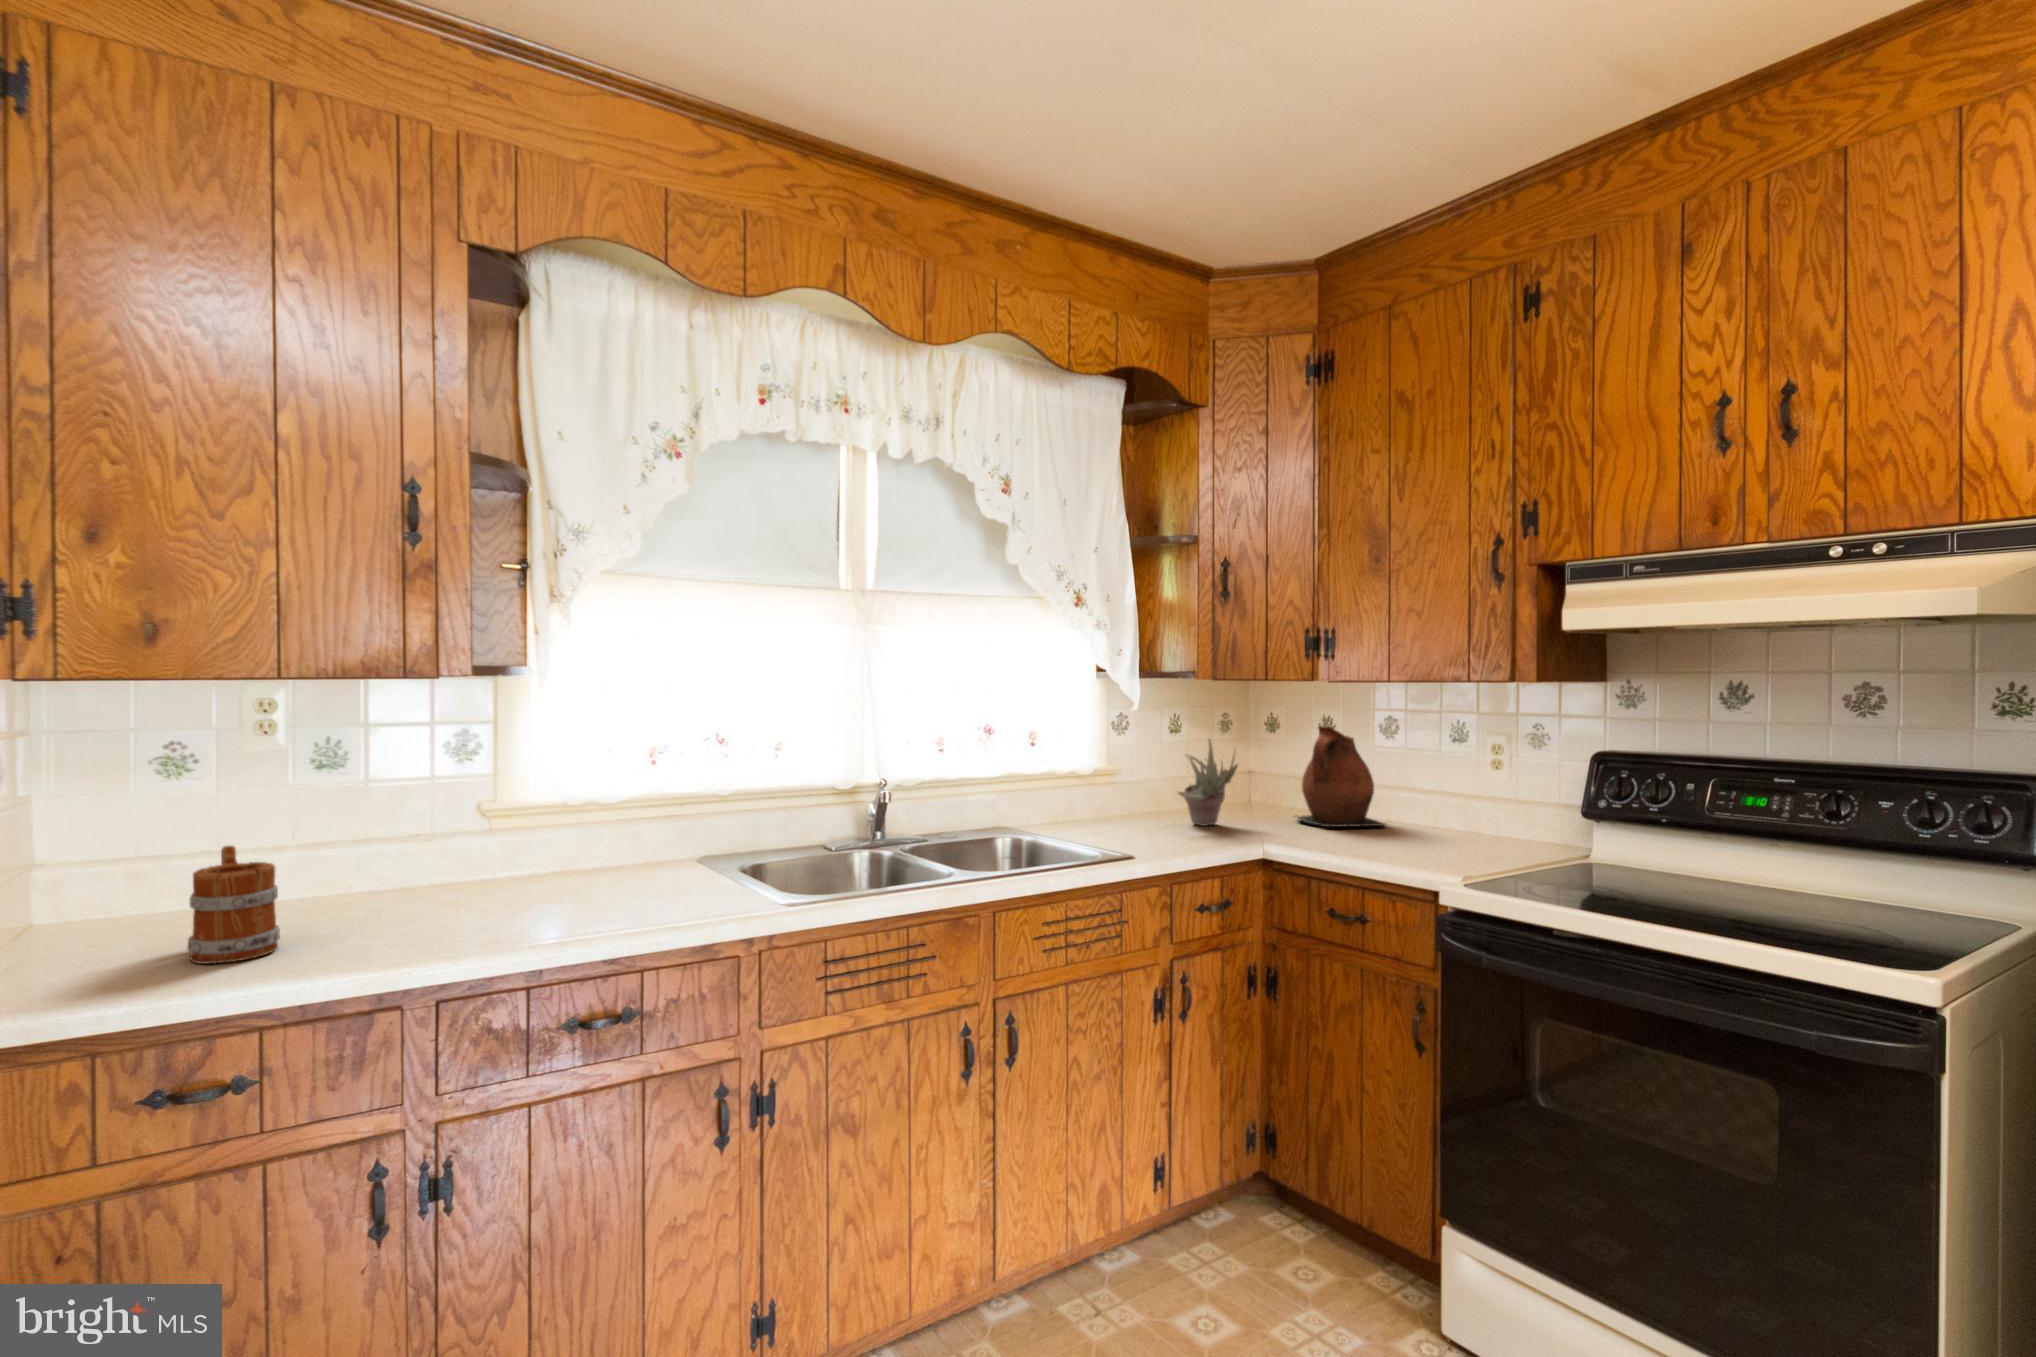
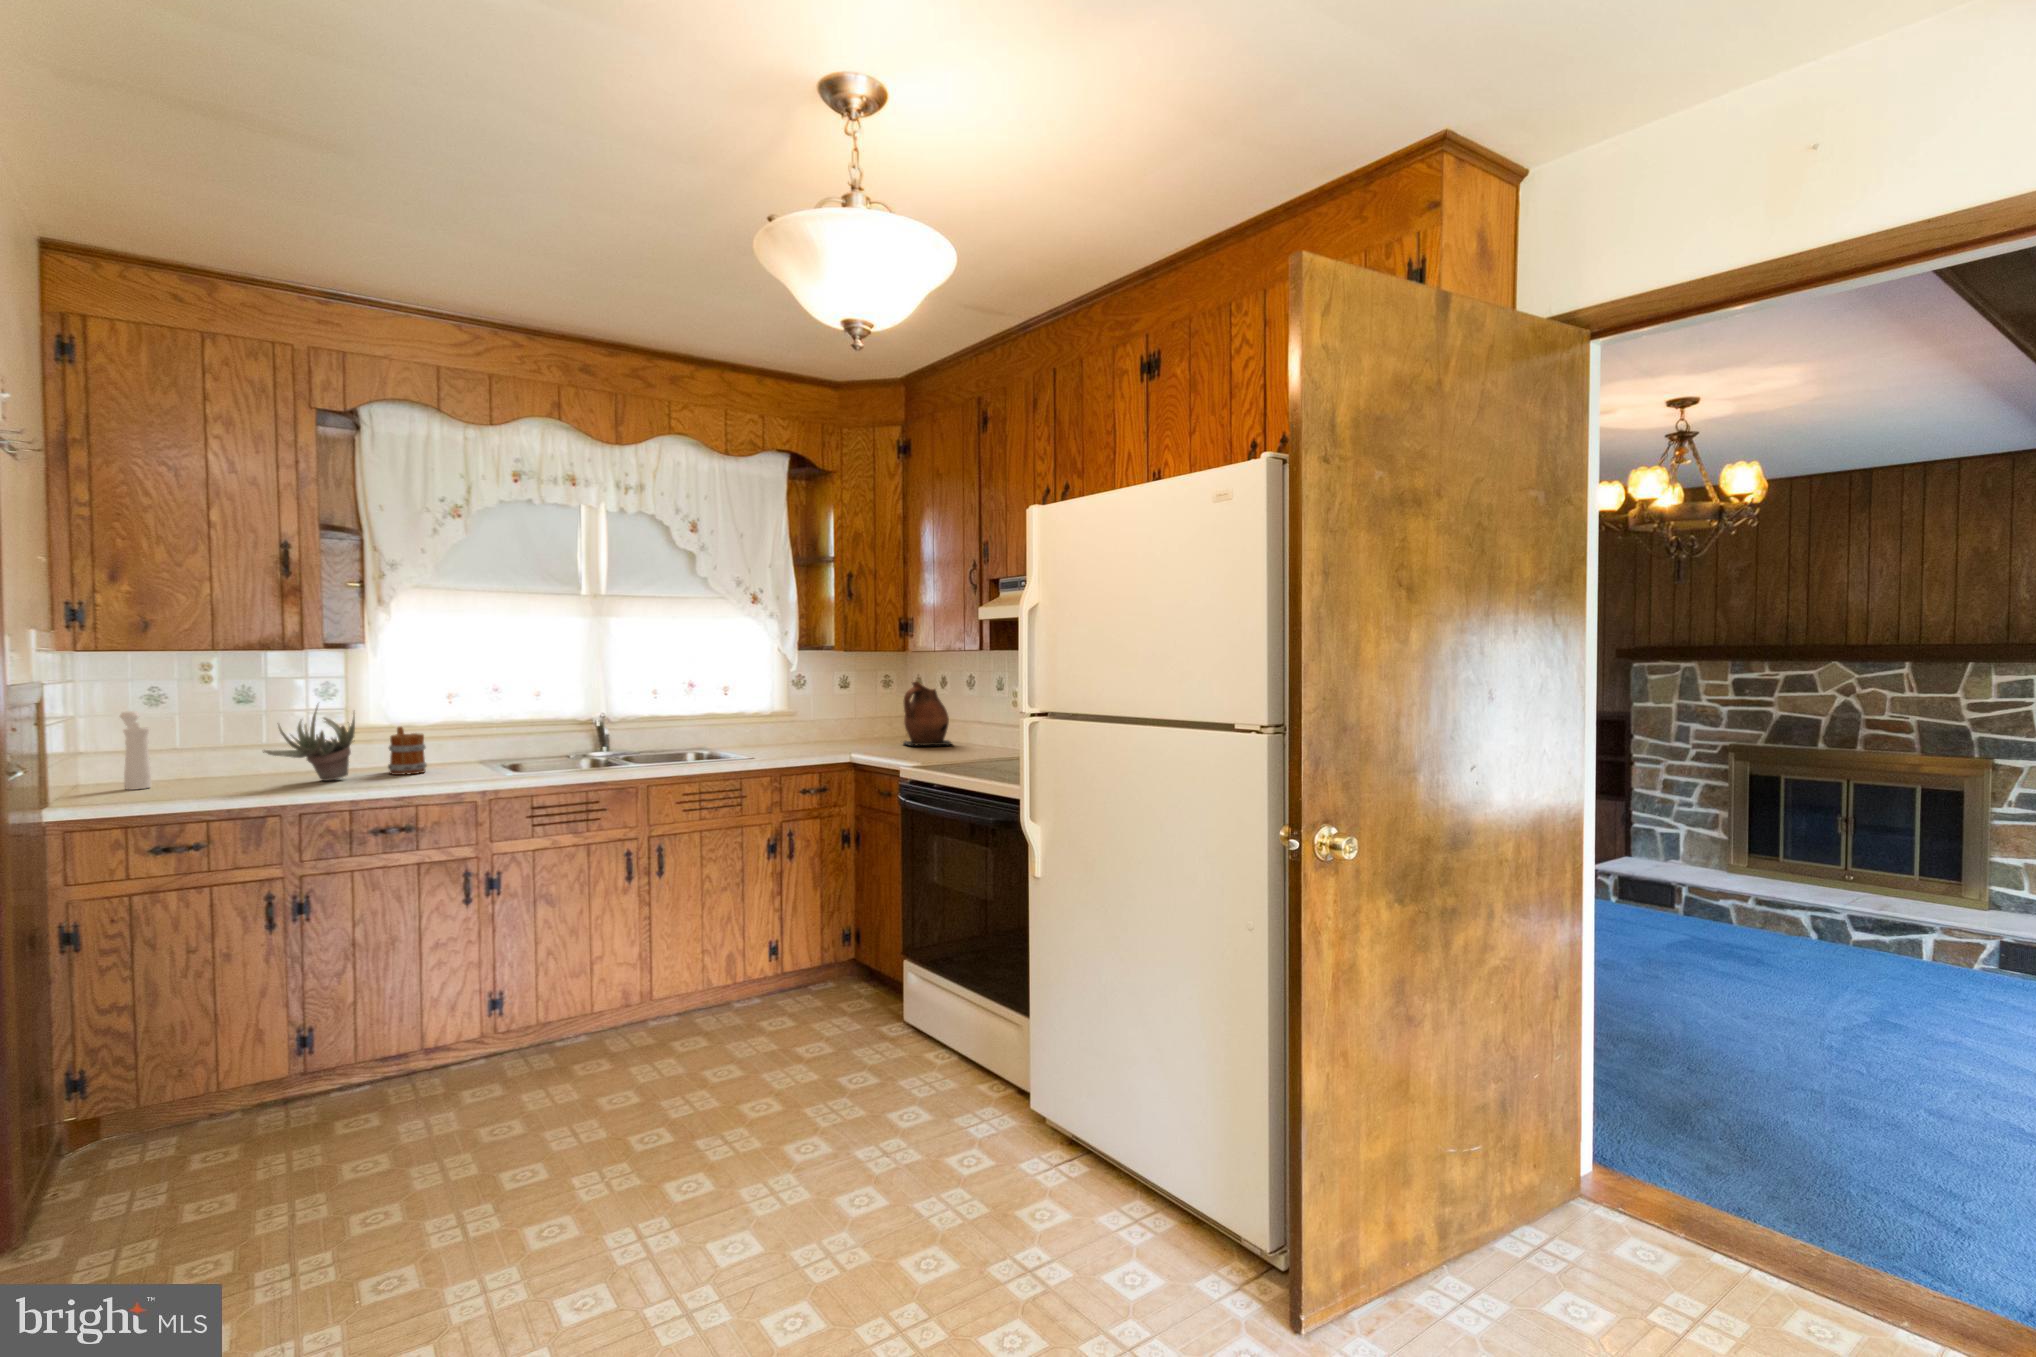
succulent plant: present [1178,739,1238,826] -> present [263,706,355,781]
pepper mill: none [106,793,160,949] -> present [120,711,151,790]
mug: present [188,846,280,964] -> present [388,727,427,775]

